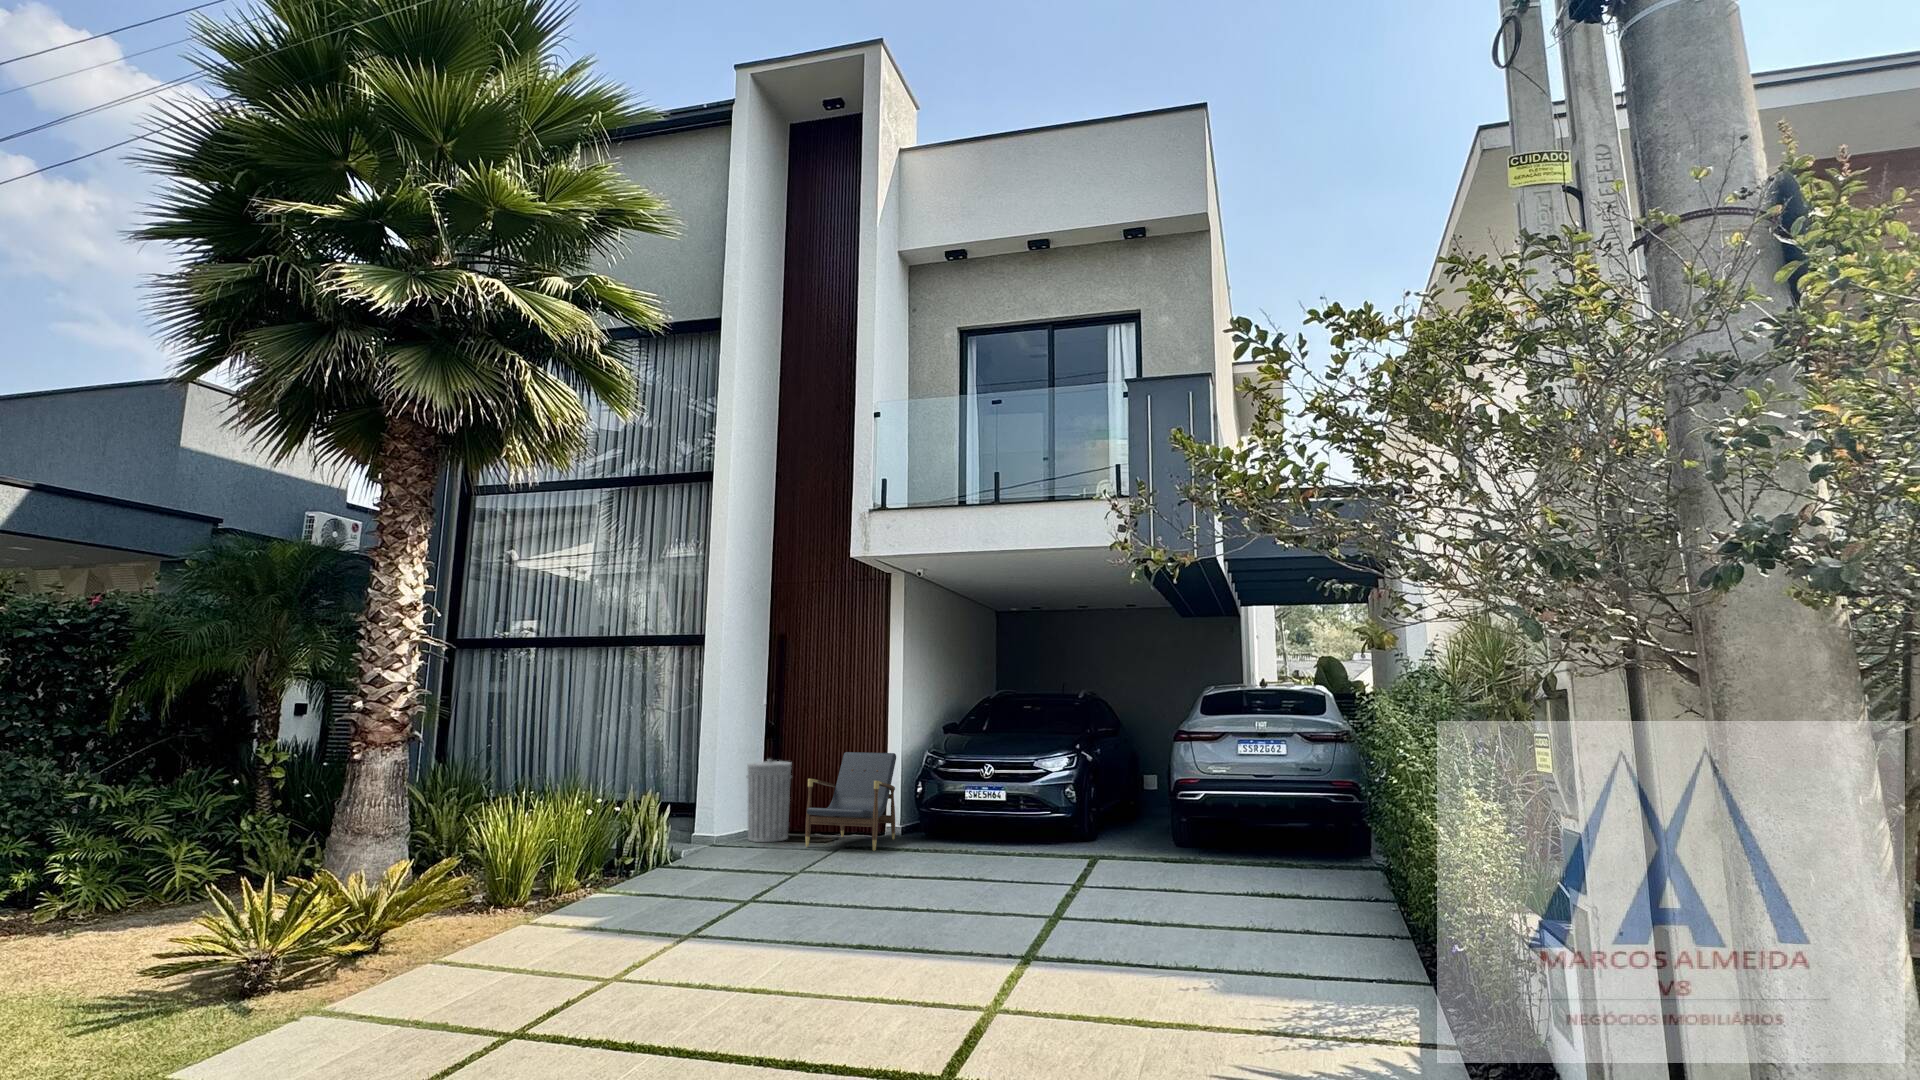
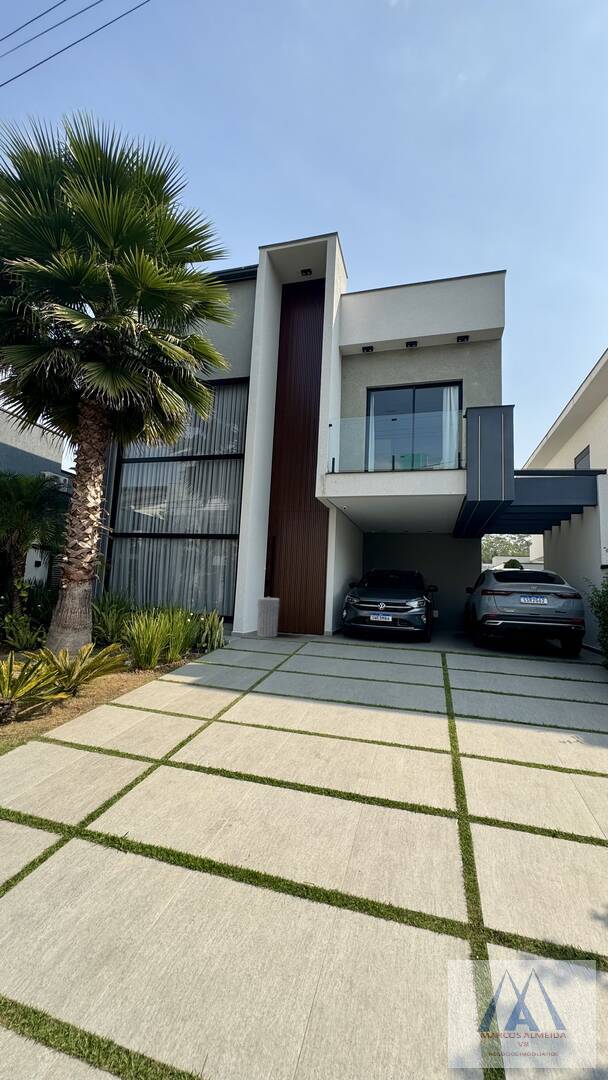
lounge chair: present [805,752,896,851] -> none [288,595,332,644]

